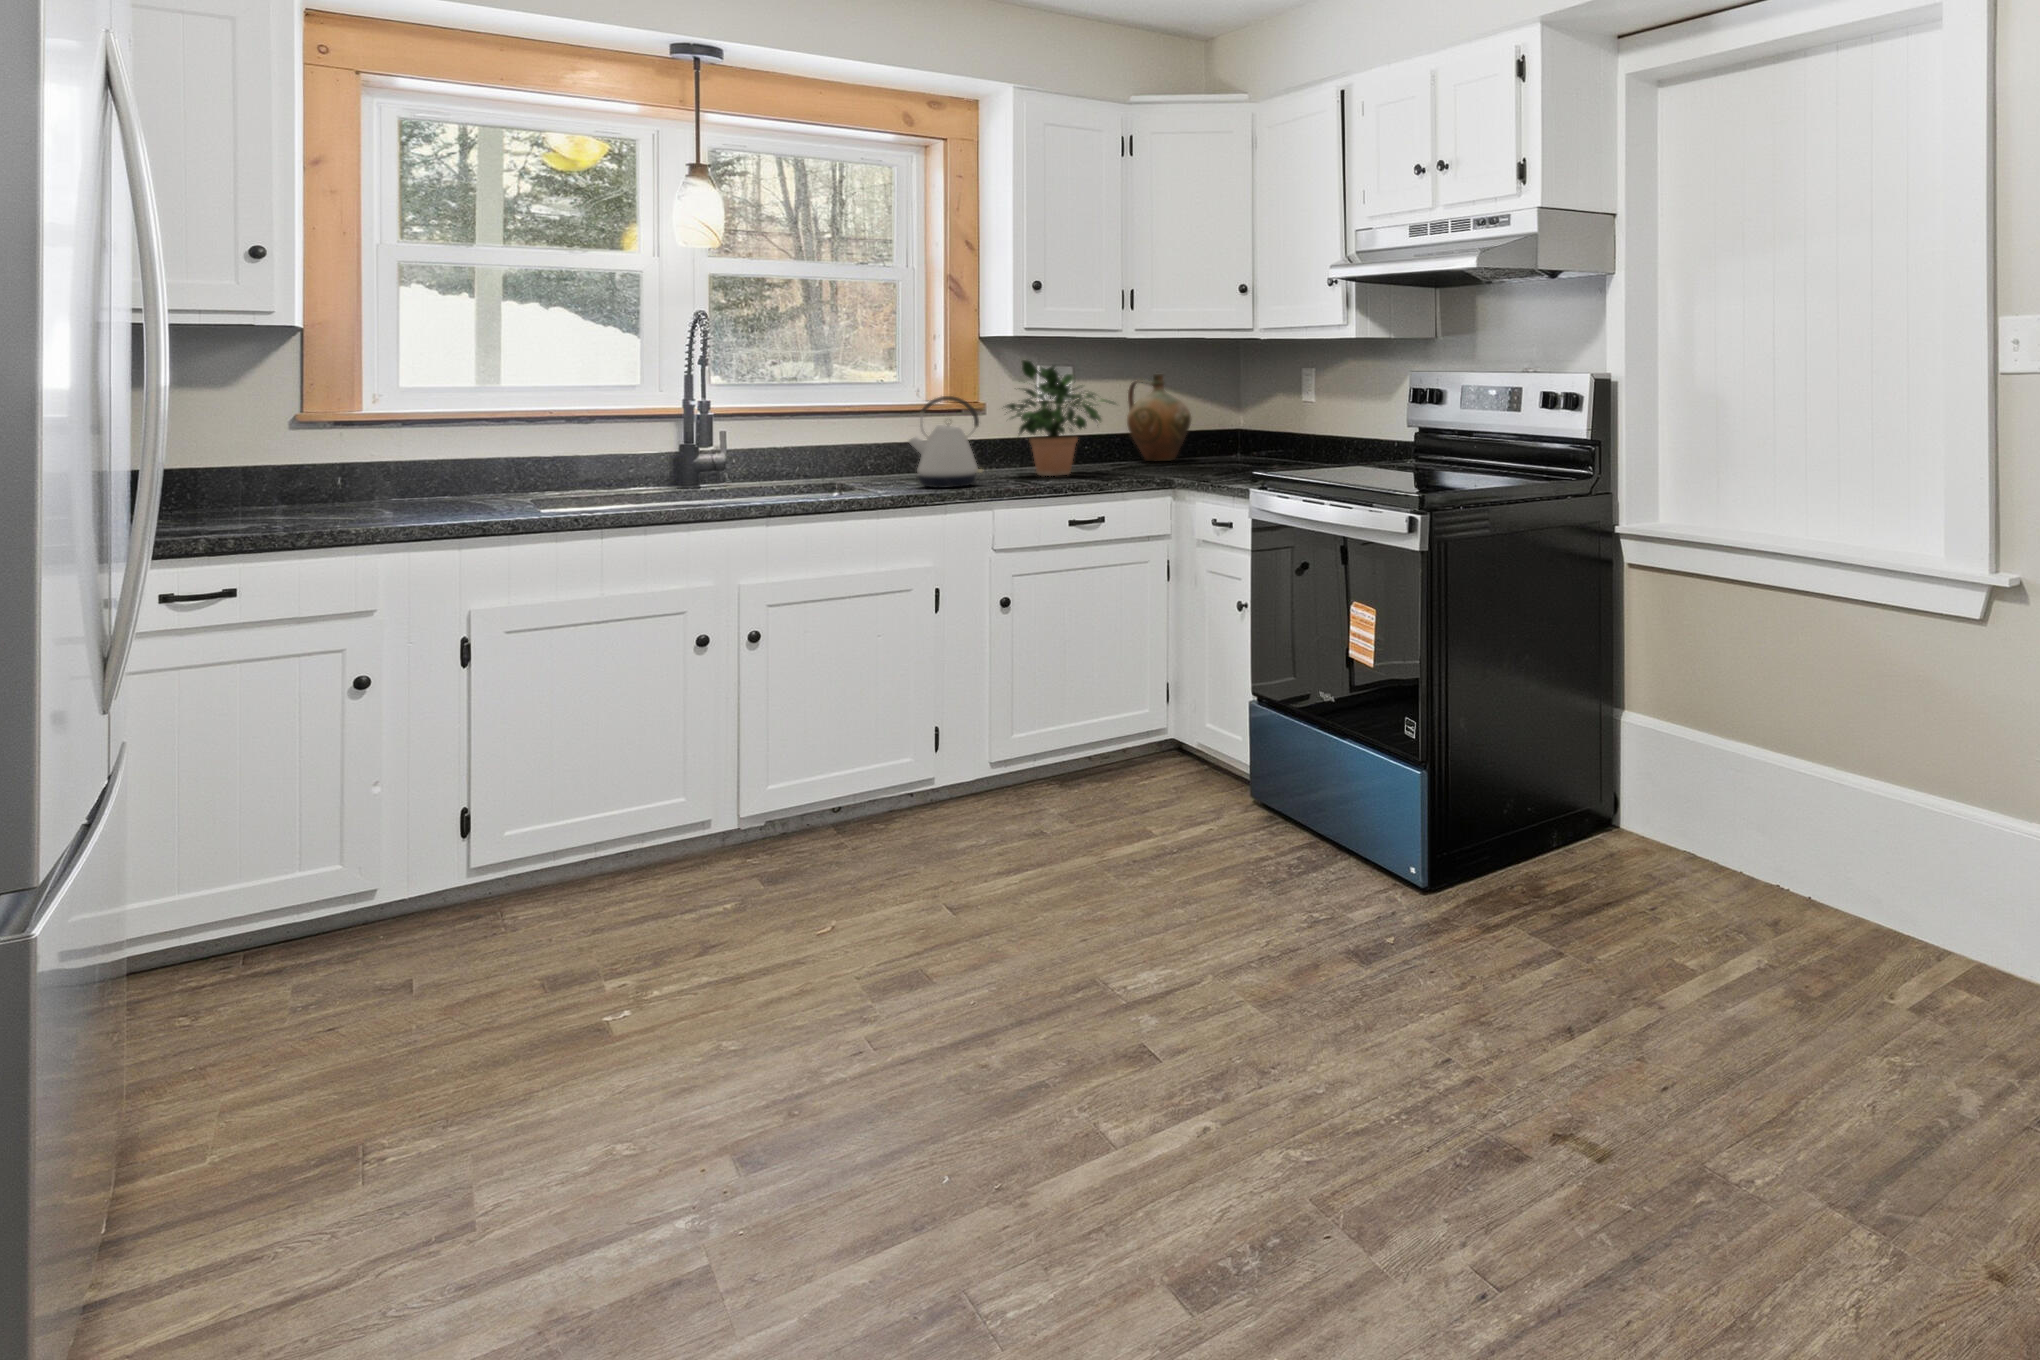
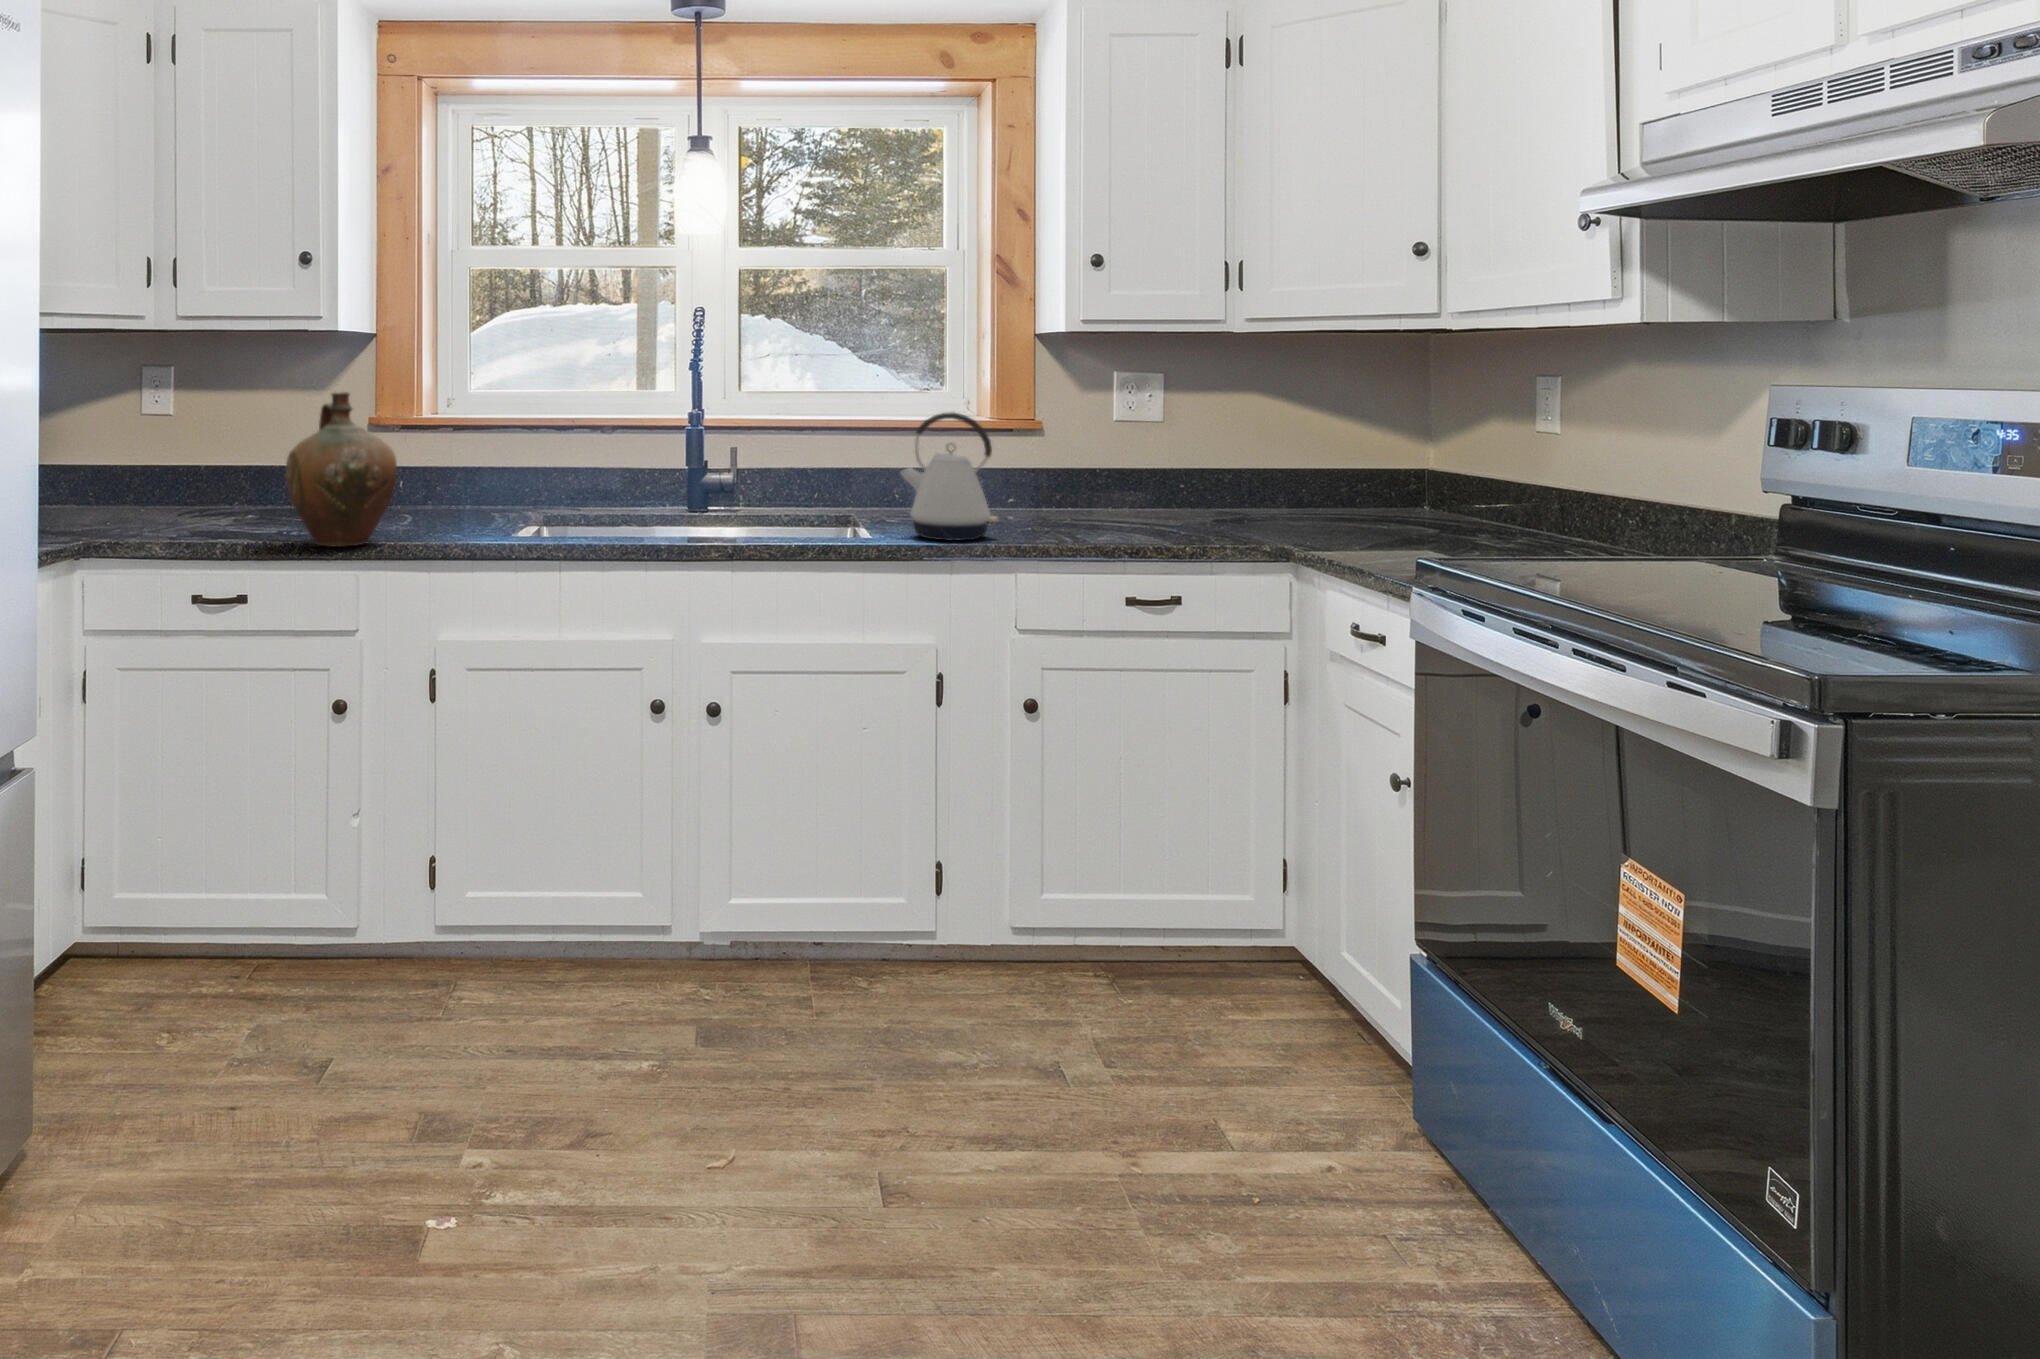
potted plant: present [1005,360,1115,476] -> none [1029,362,1214,530]
ceramic jug: present [1127,374,1191,461] -> present [286,392,397,547]

